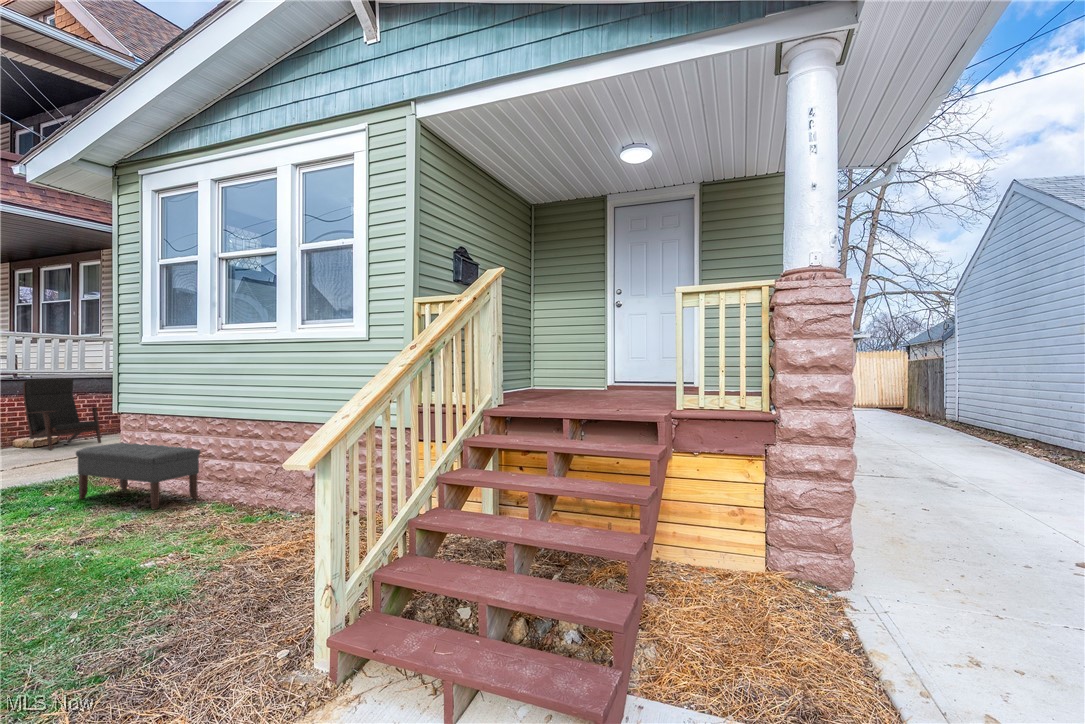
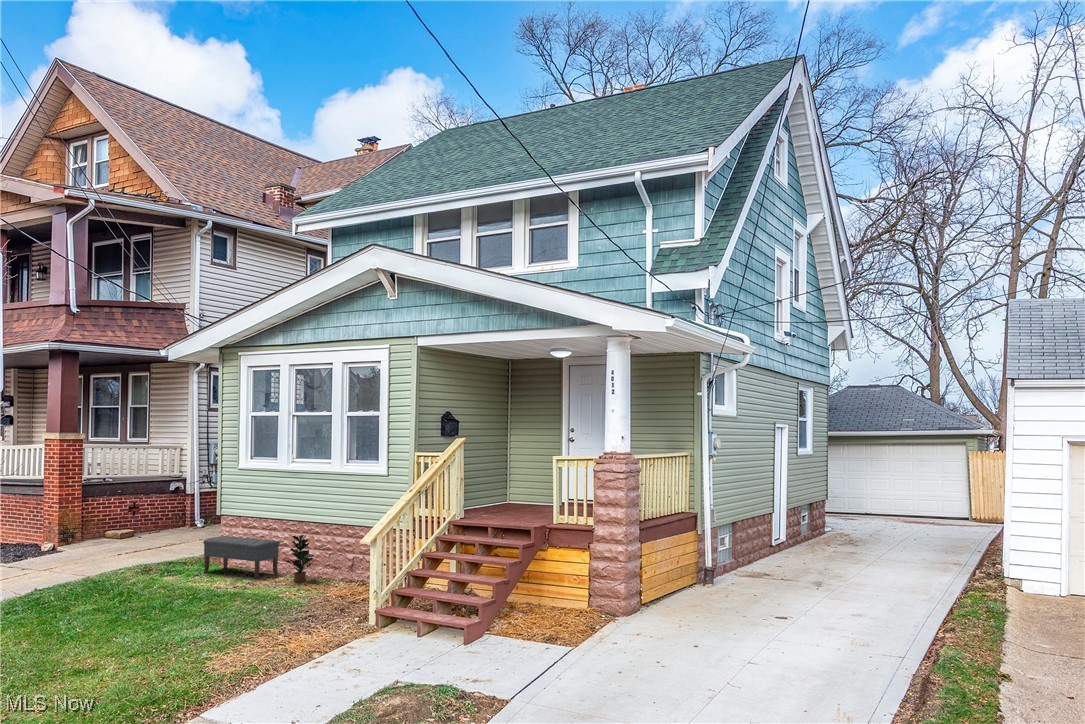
lounge chair: present [22,378,101,450] -> none [110,481,168,541]
potted plant: none [198,440,250,515] -> present [286,535,314,582]

